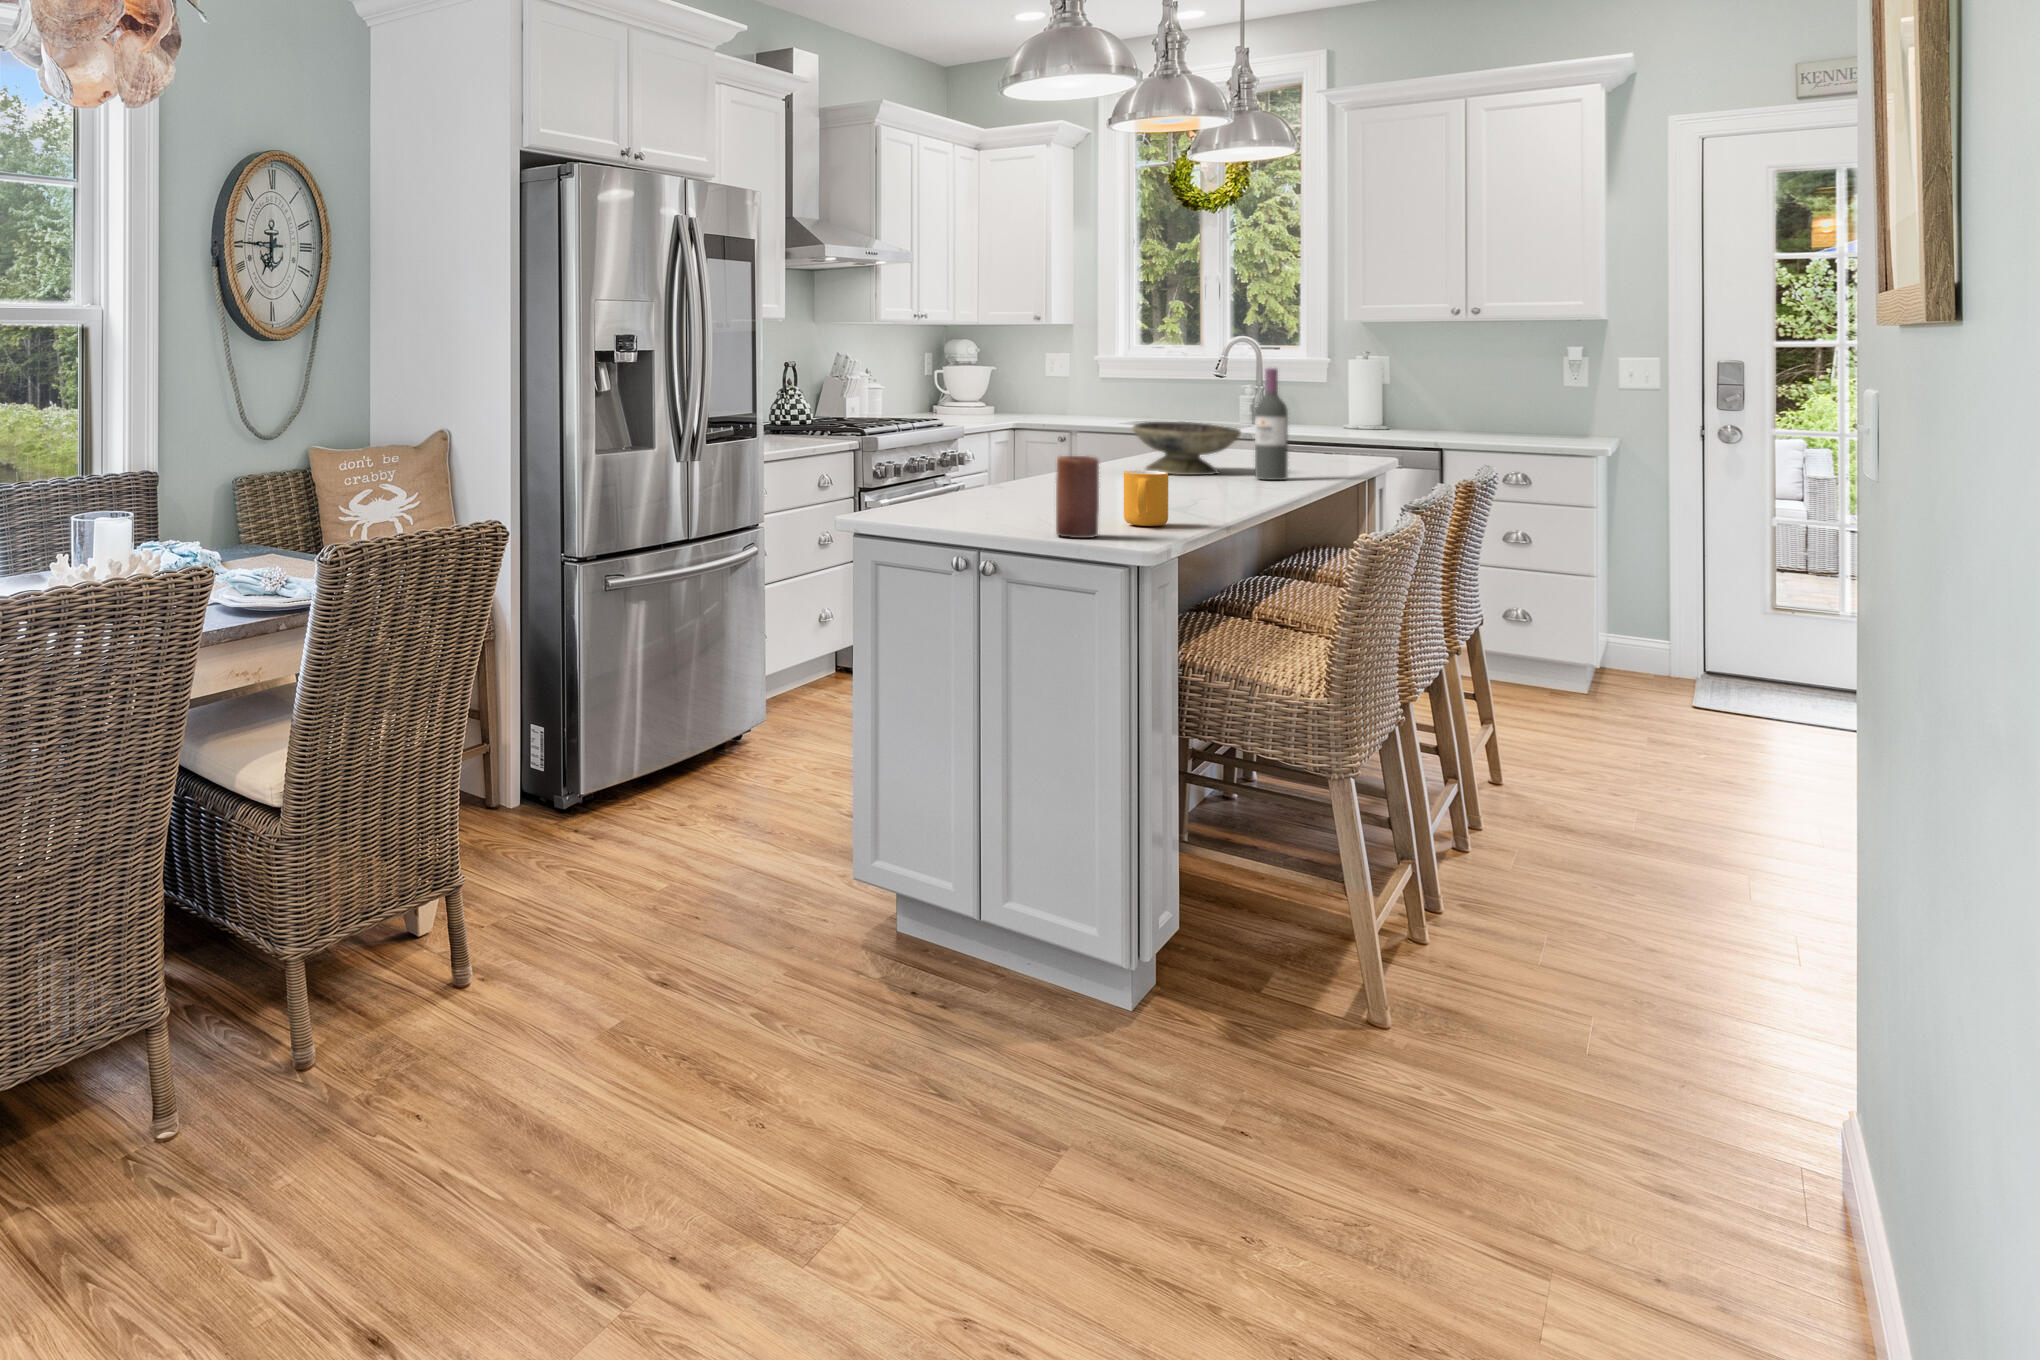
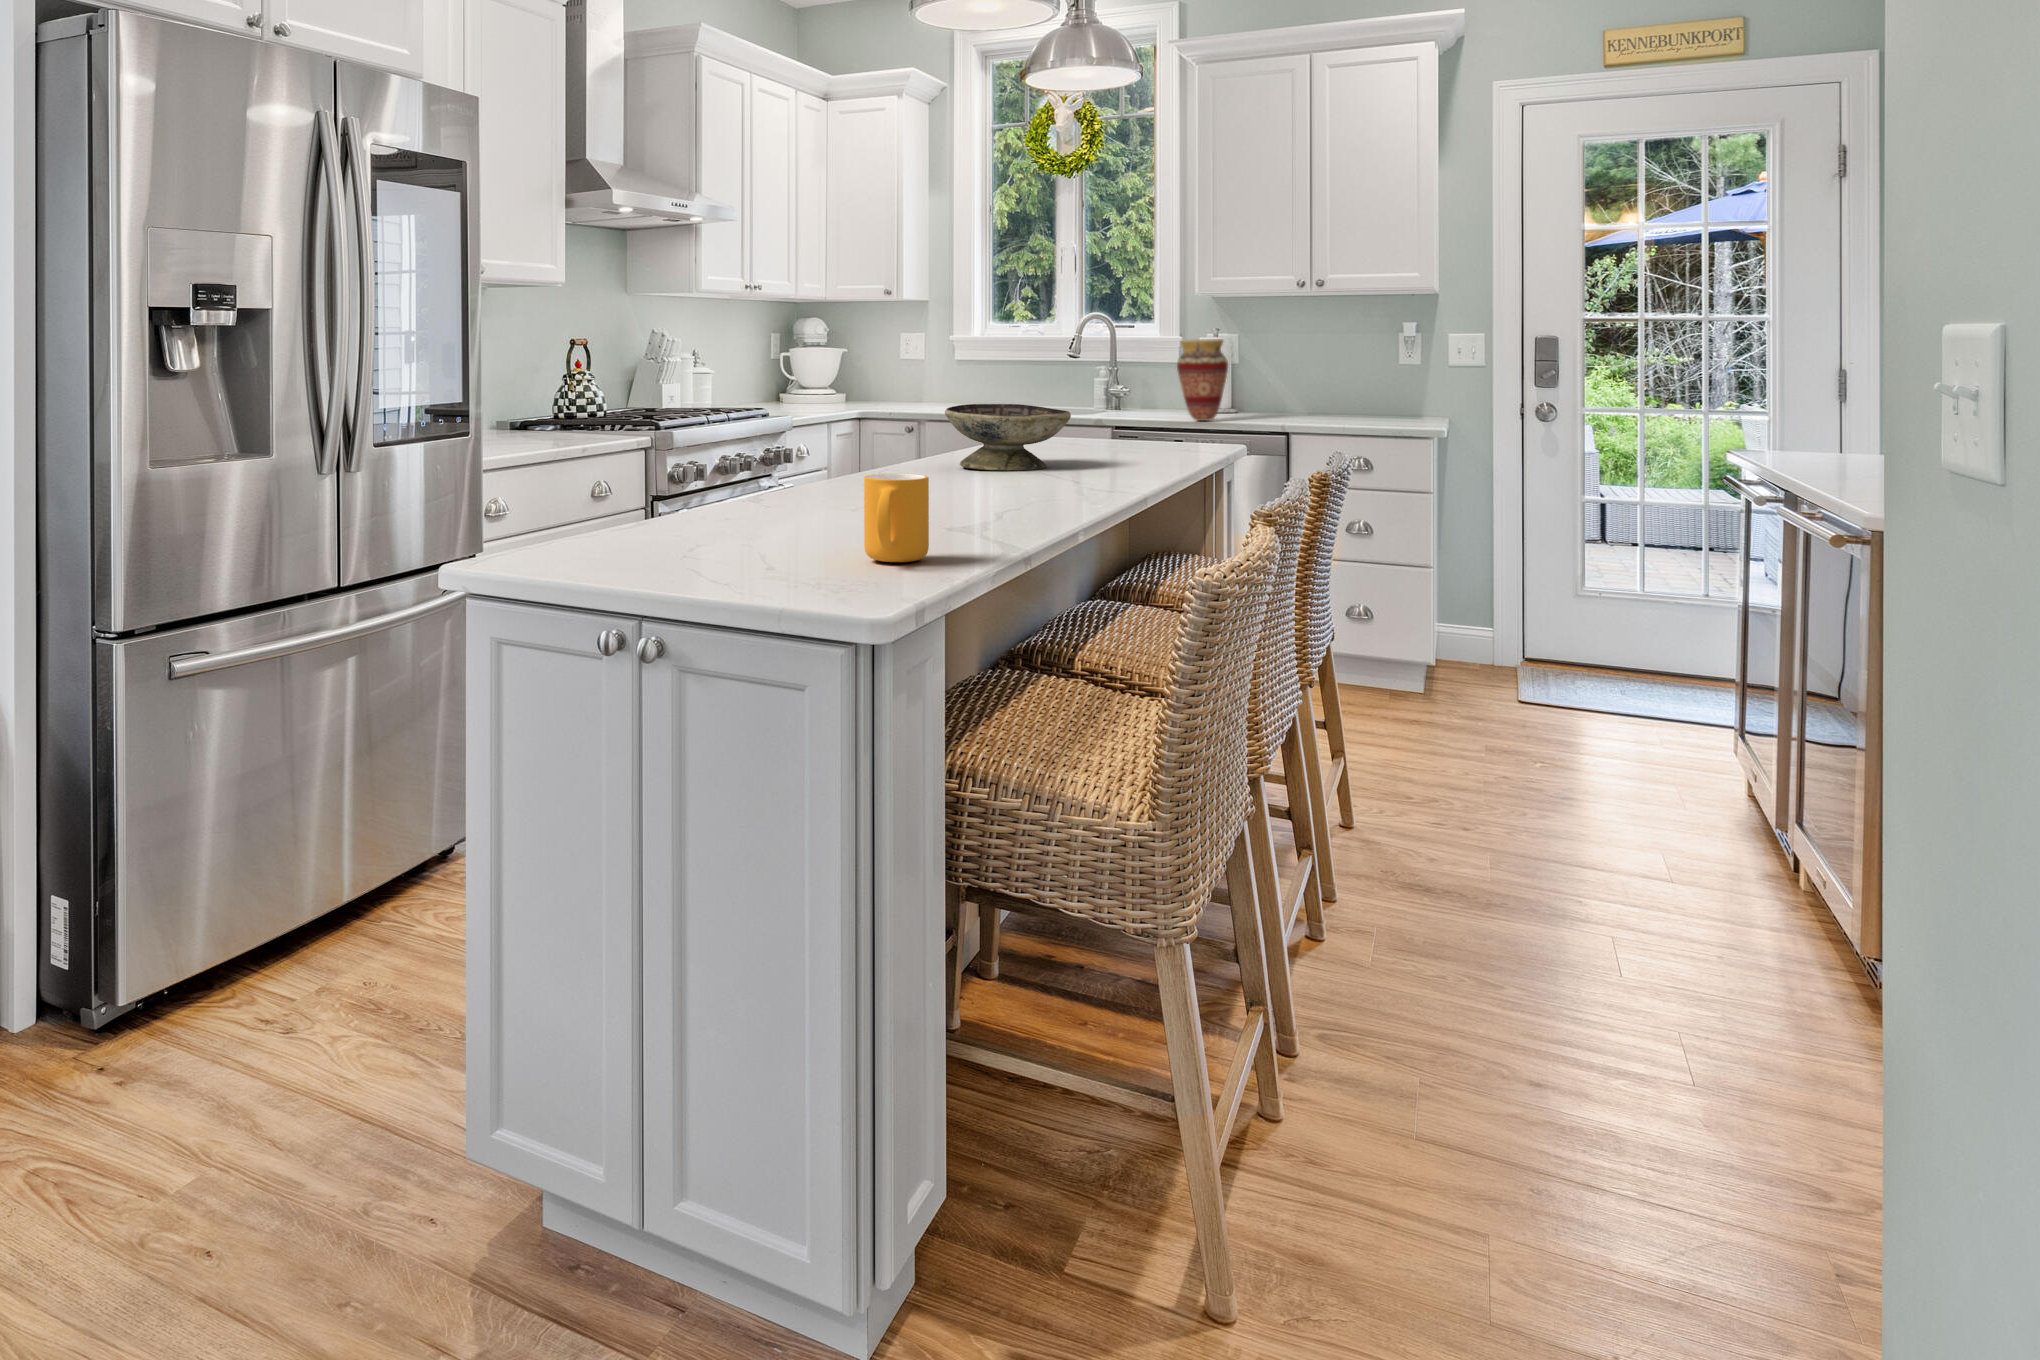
vase: none [1330,362,1382,437] -> present [1177,339,1228,421]
wine bottle: present [1255,368,1288,480] -> none [1084,333,1121,475]
candle: present [1056,456,1099,538] -> none [737,453,803,594]

